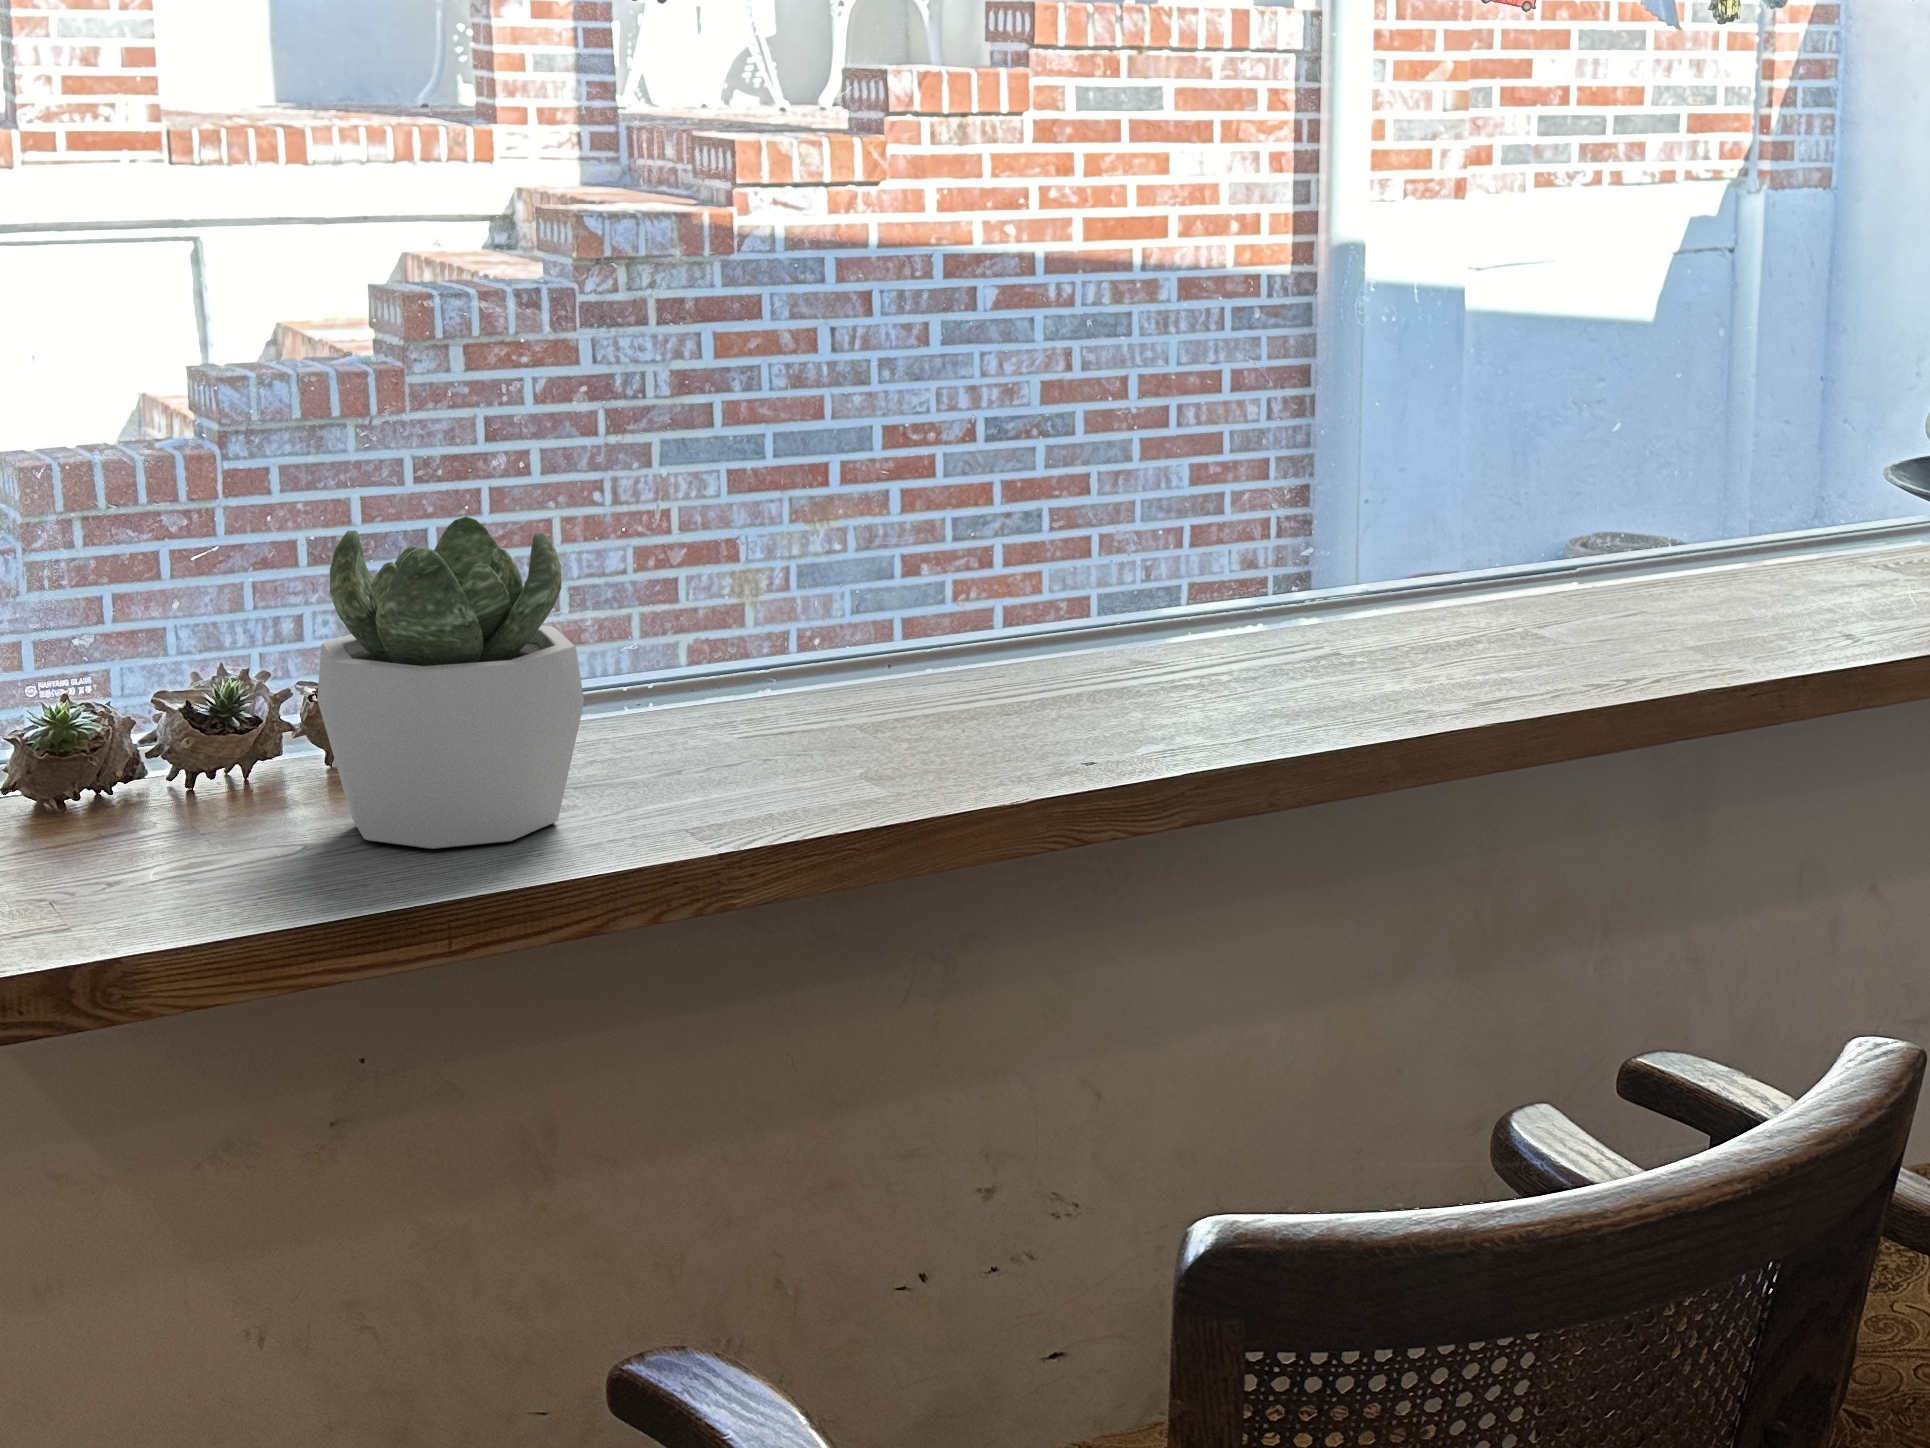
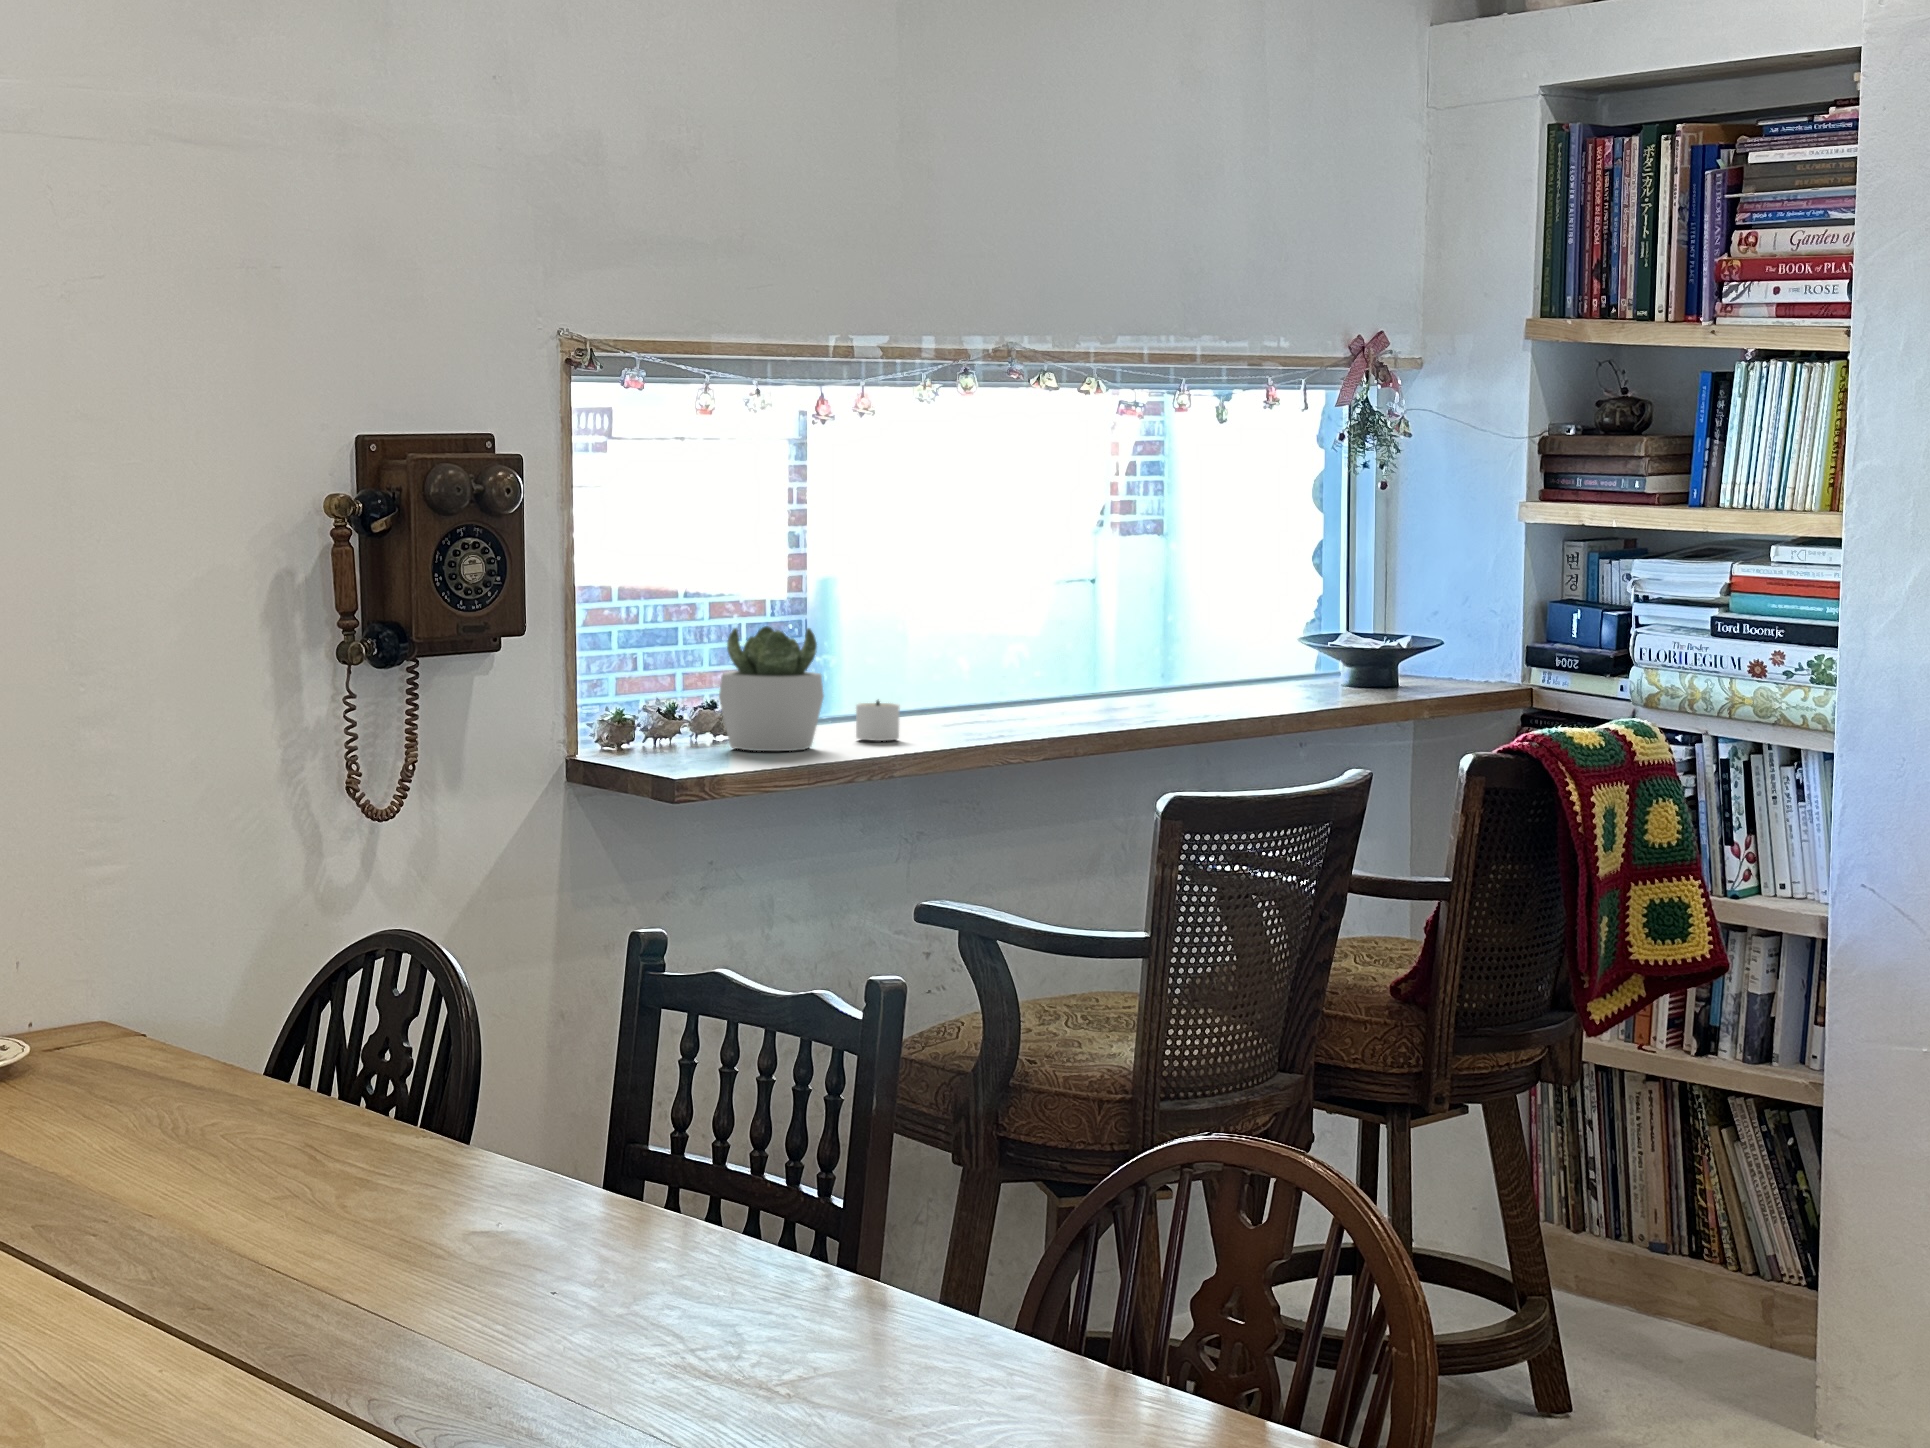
candle: none [718,687,875,792] -> present [856,700,900,741]

